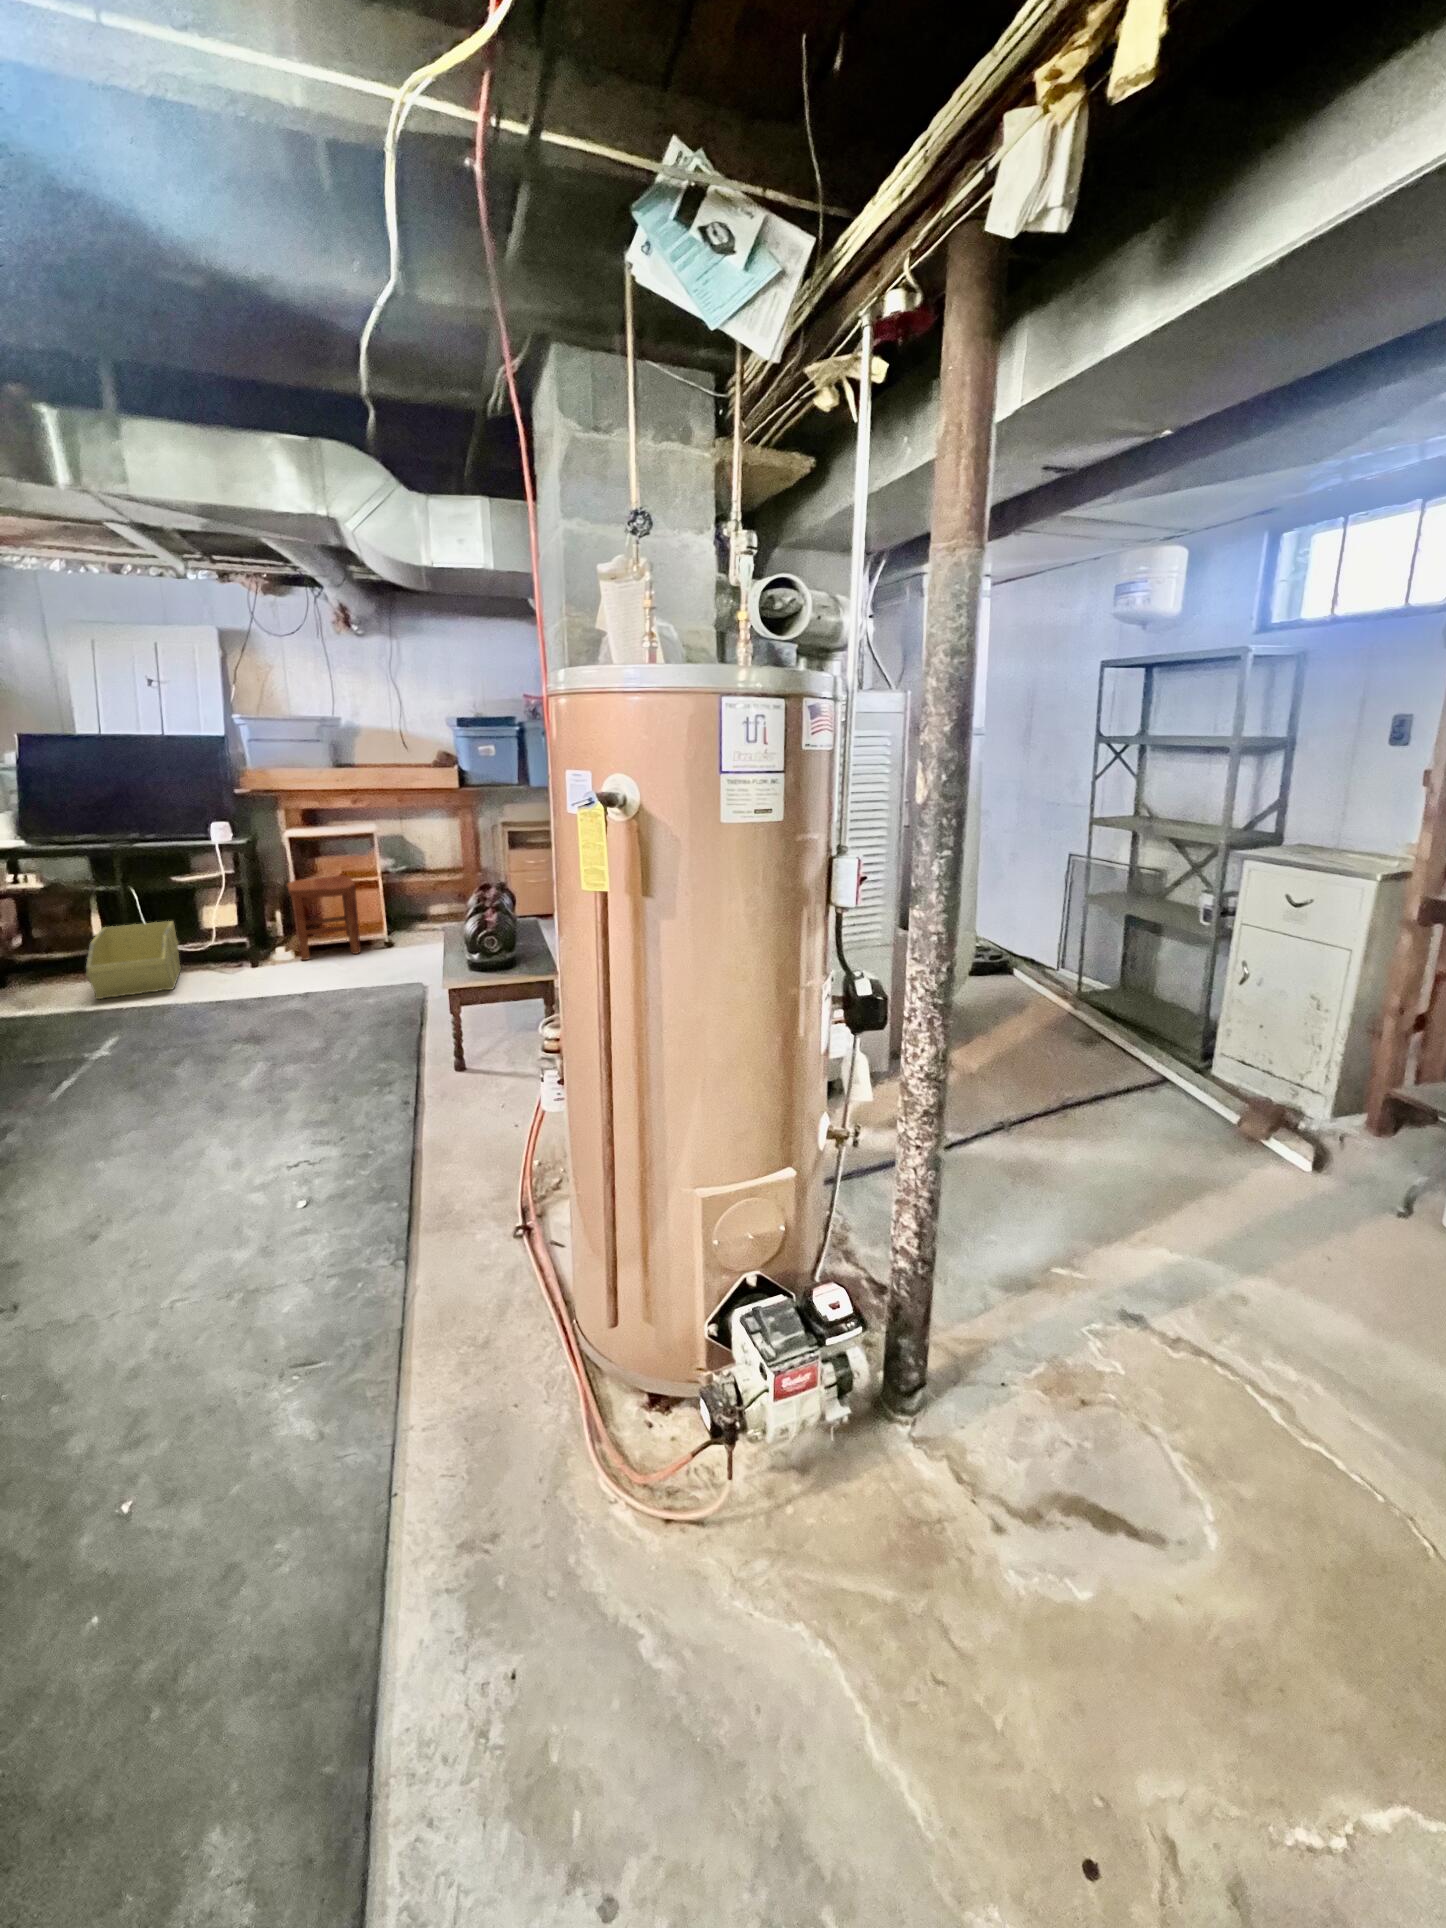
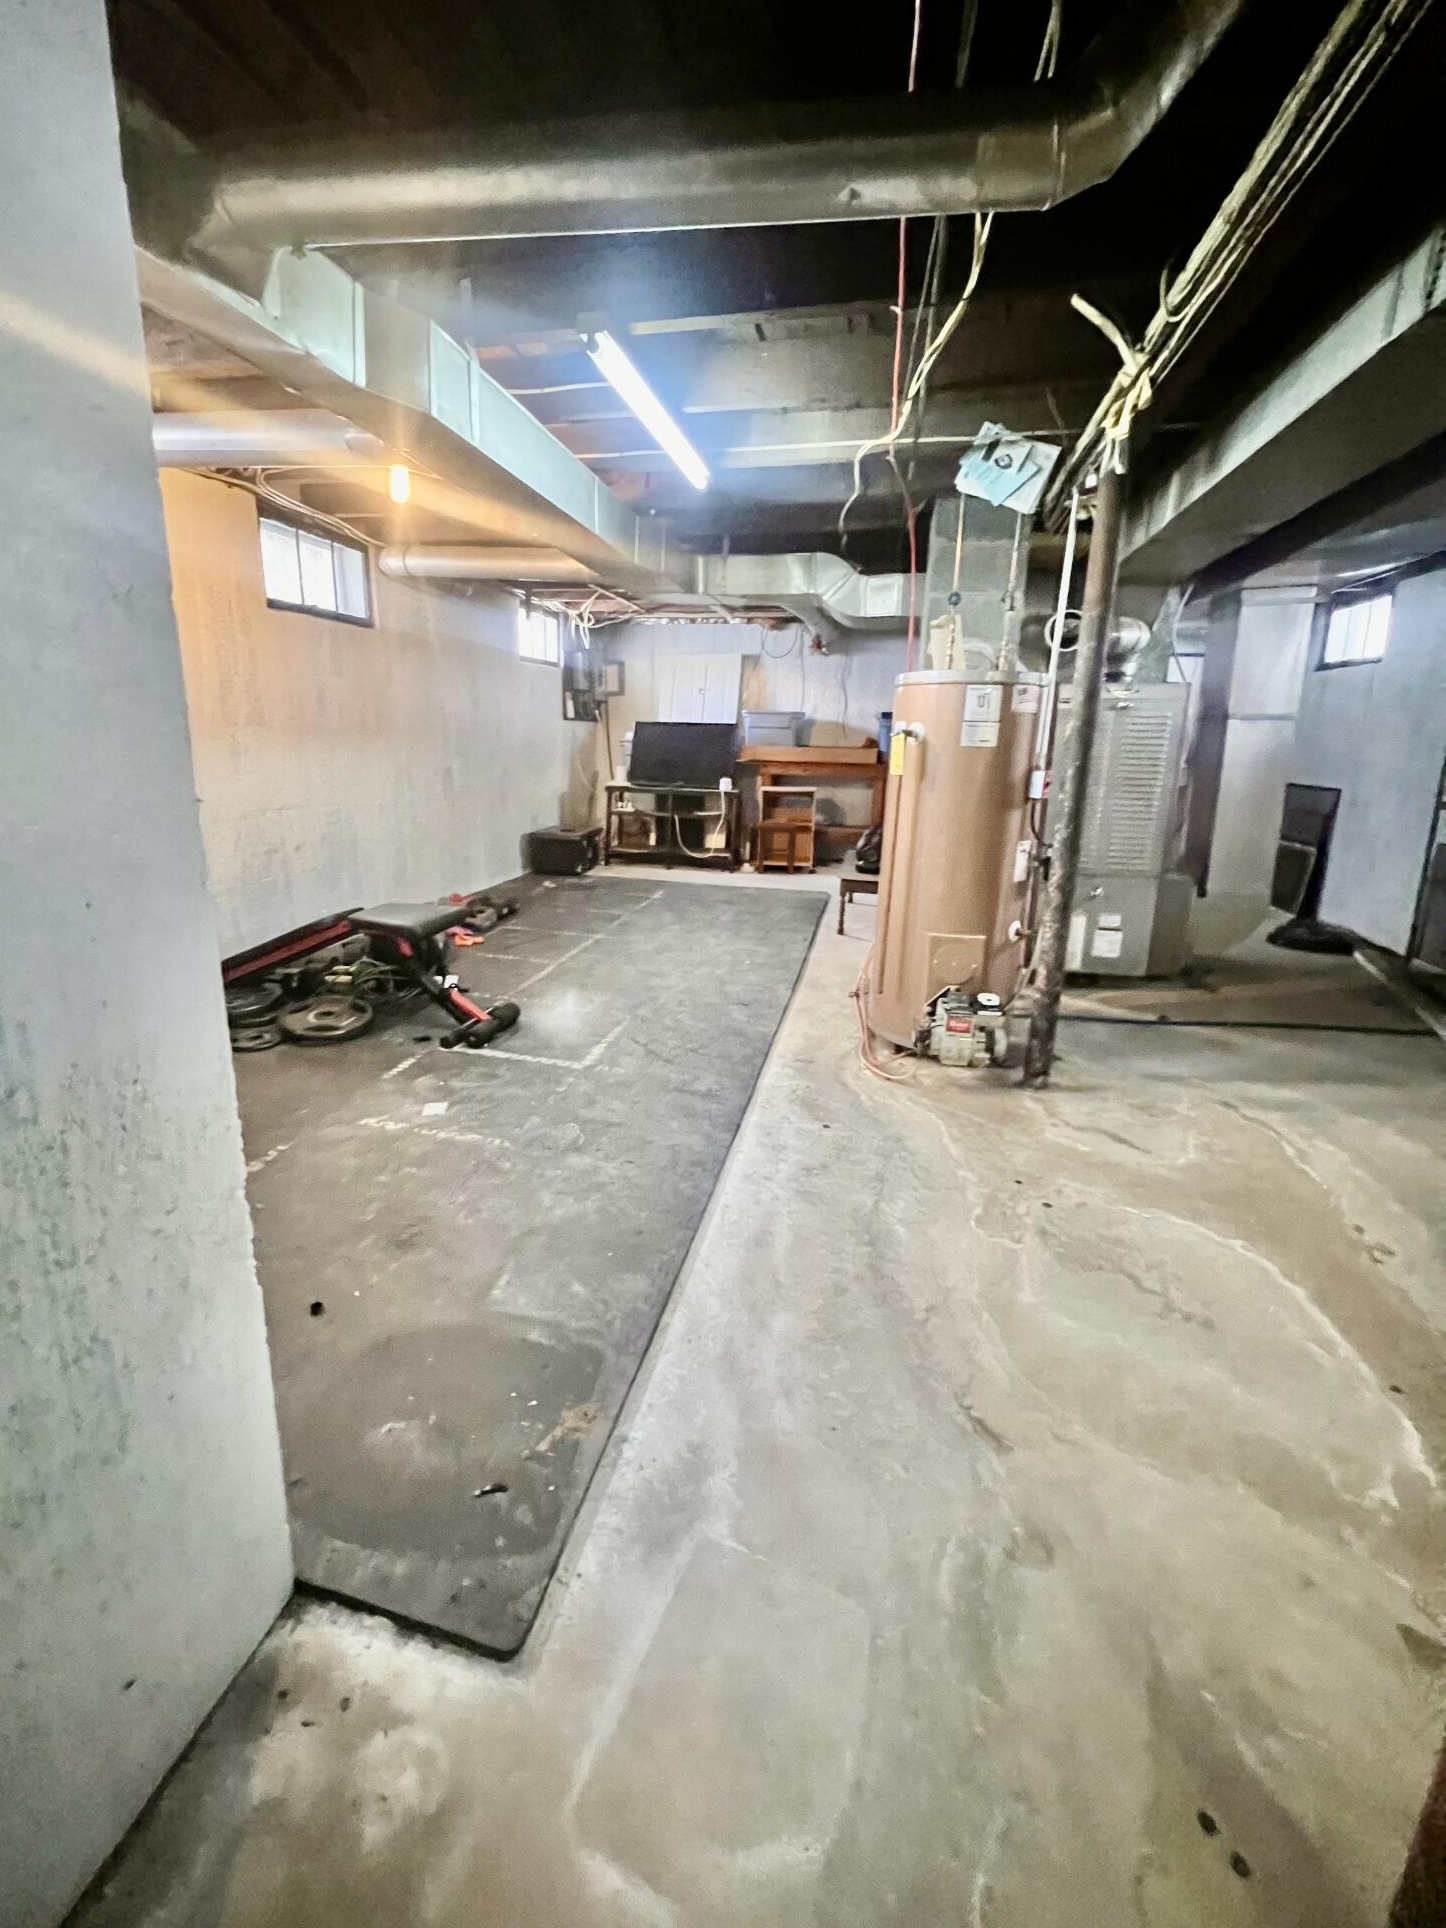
storage bin: present [86,921,181,999] -> none [651,839,694,878]

